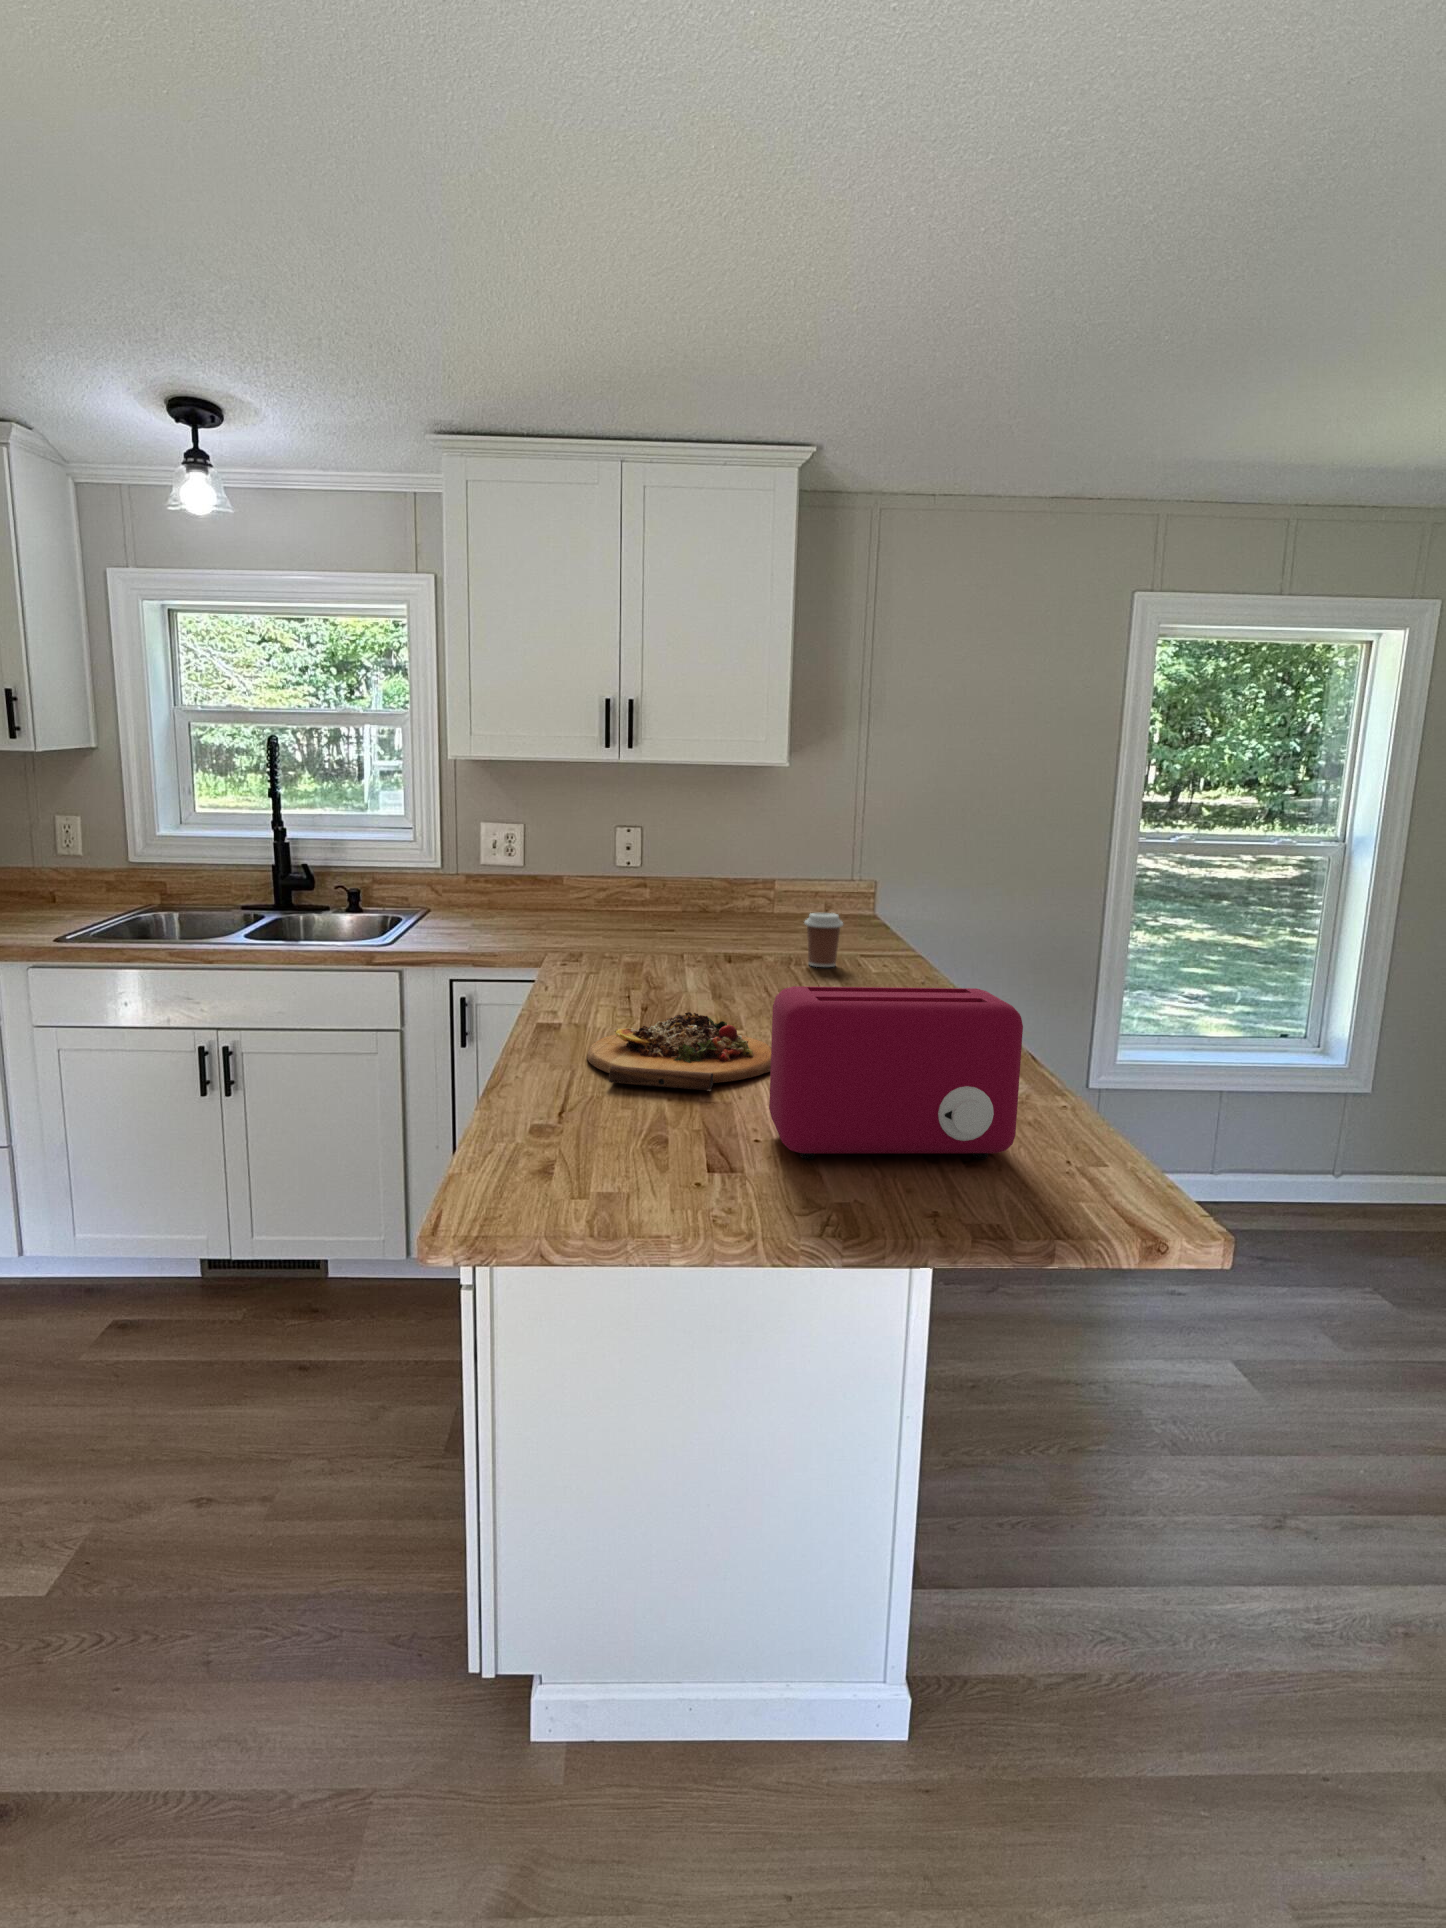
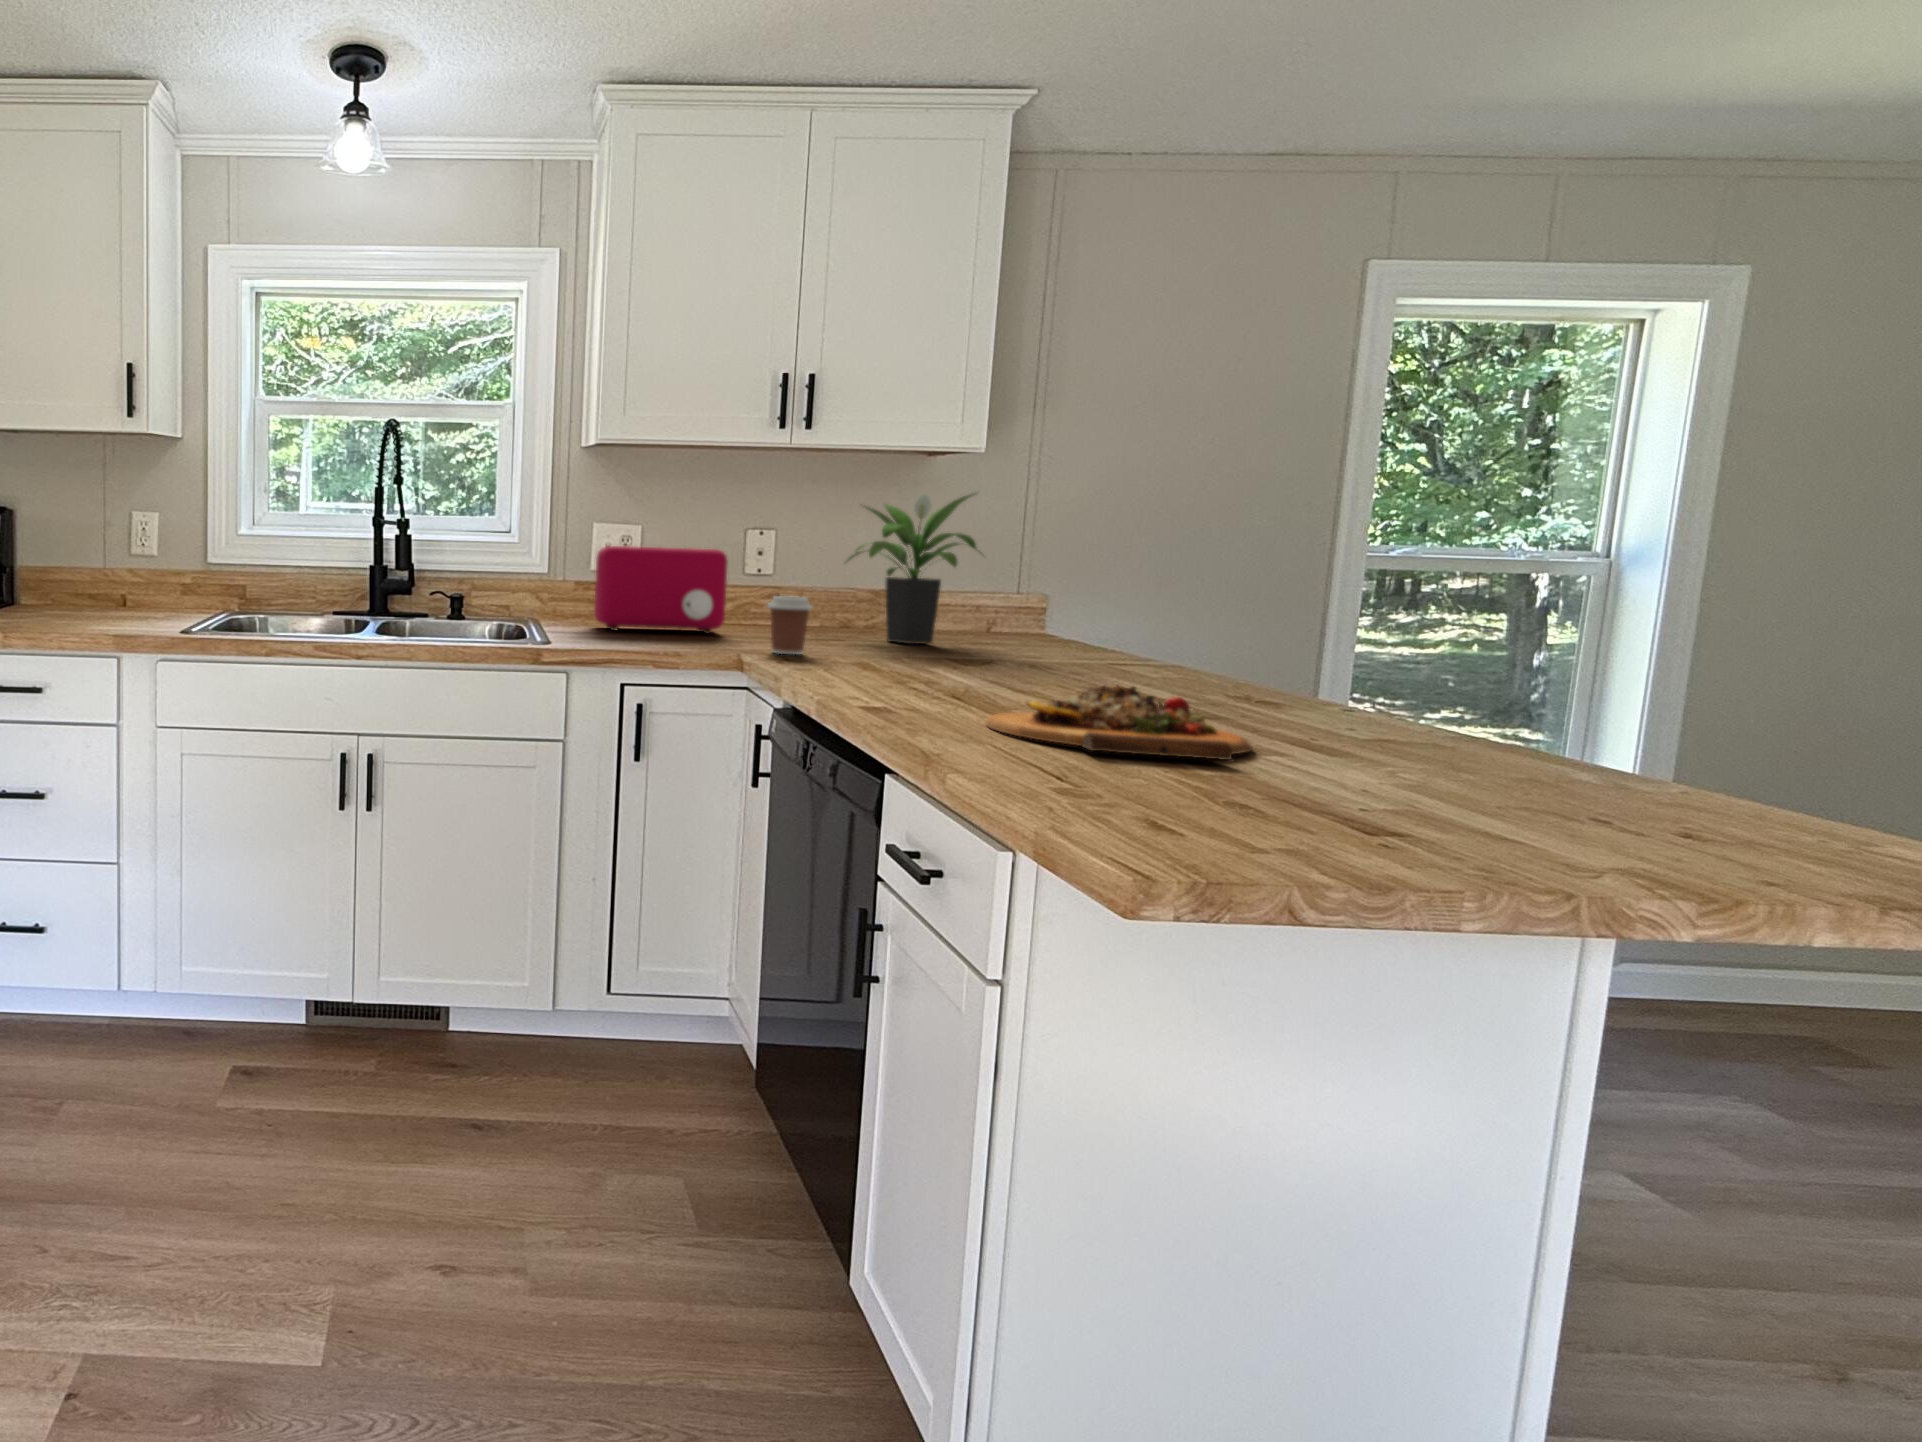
potted plant: none [674,804,778,934] -> present [848,494,976,644]
coffee cup: present [804,913,843,967] -> present [768,596,812,654]
toaster: present [769,986,1023,1159] -> present [594,546,727,634]

